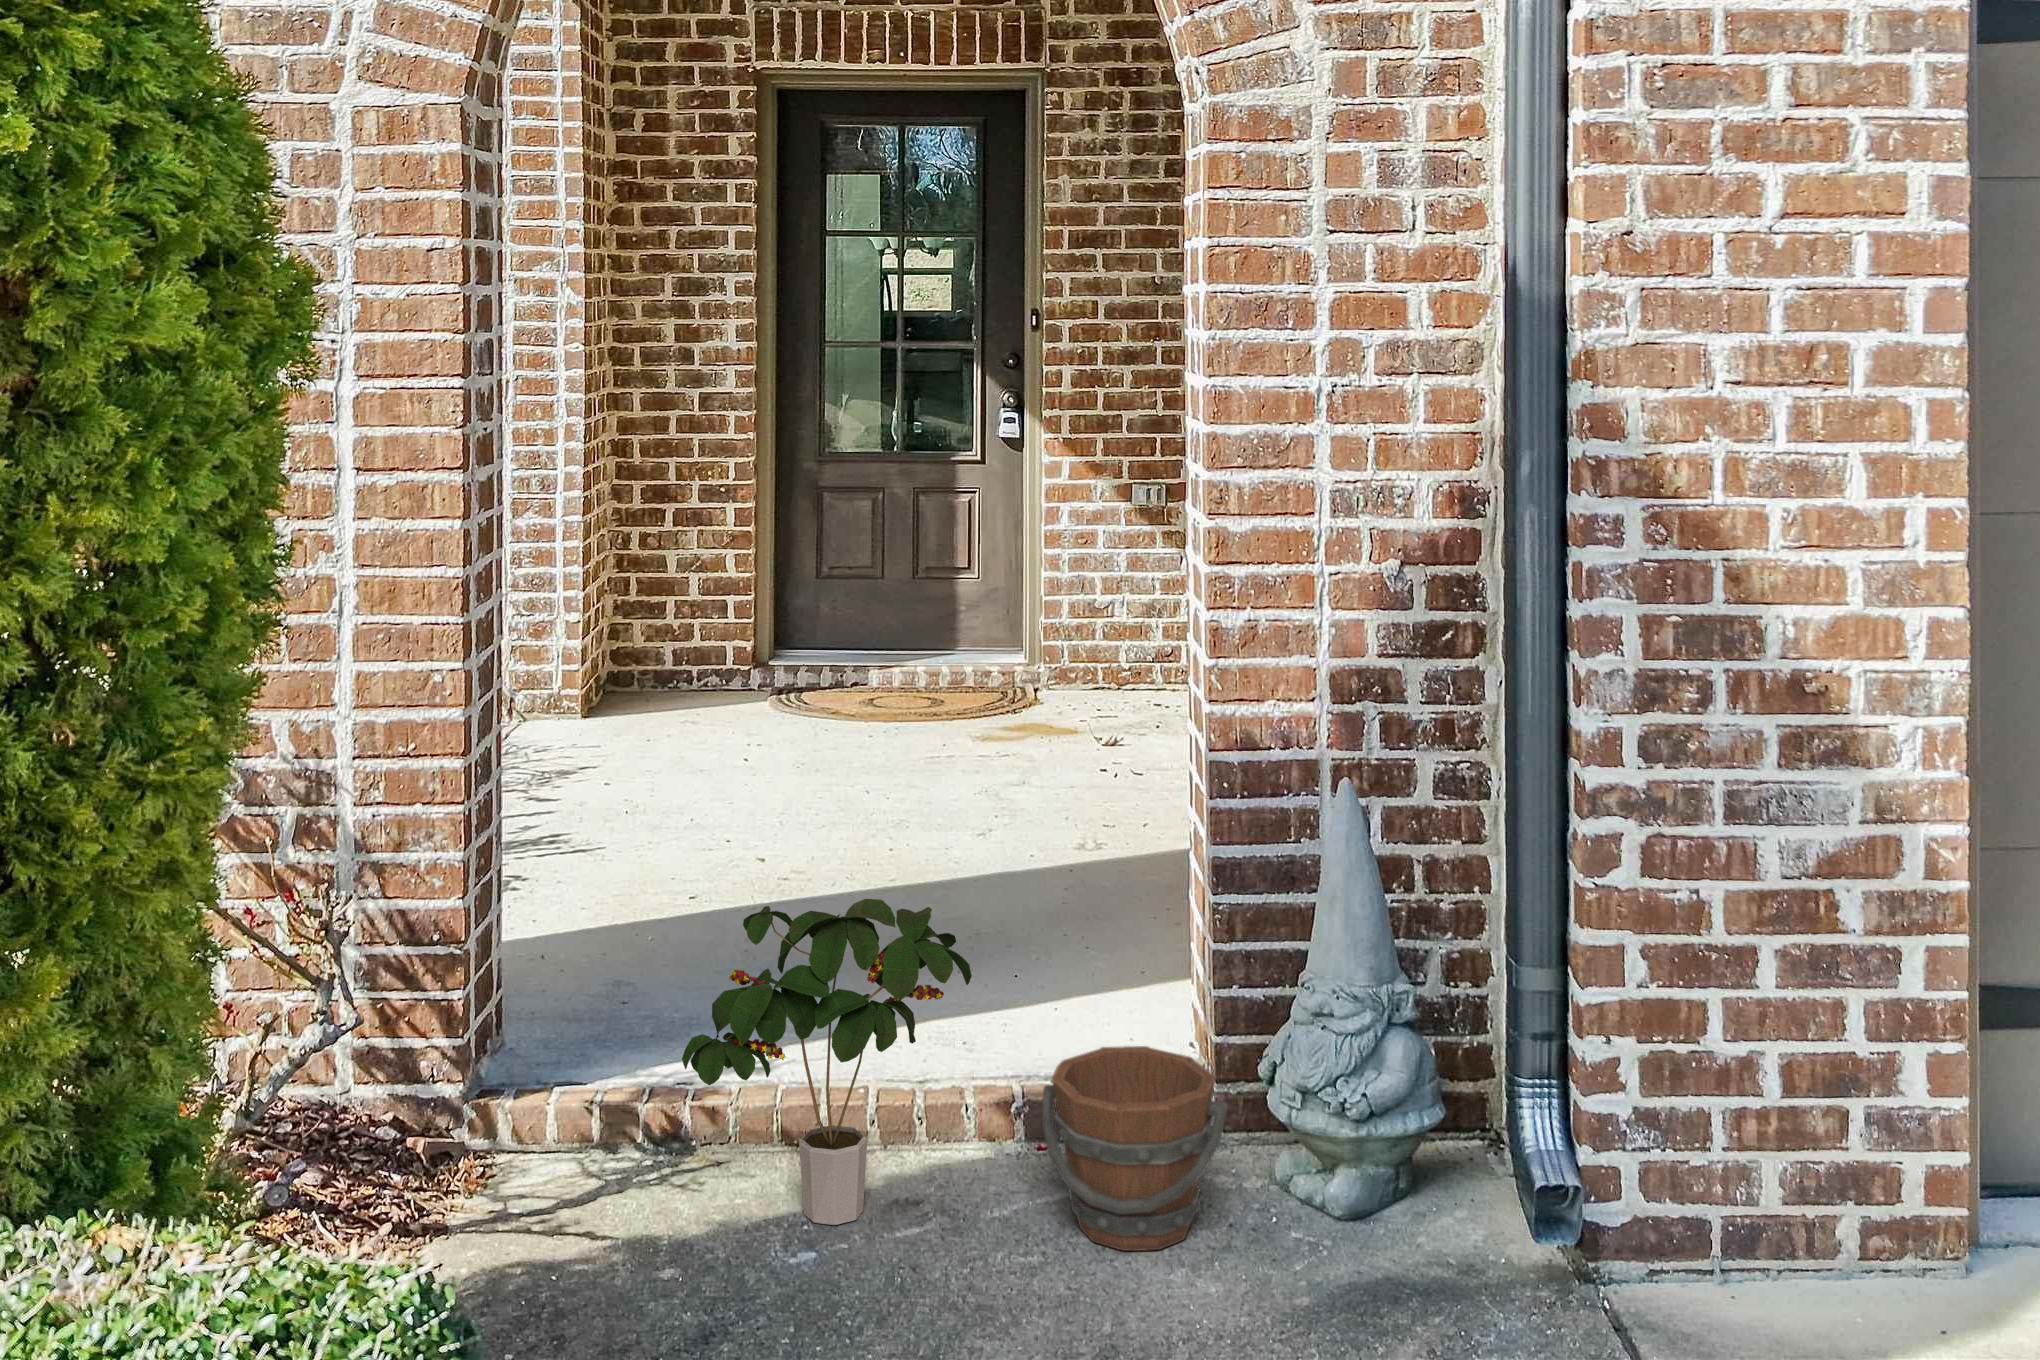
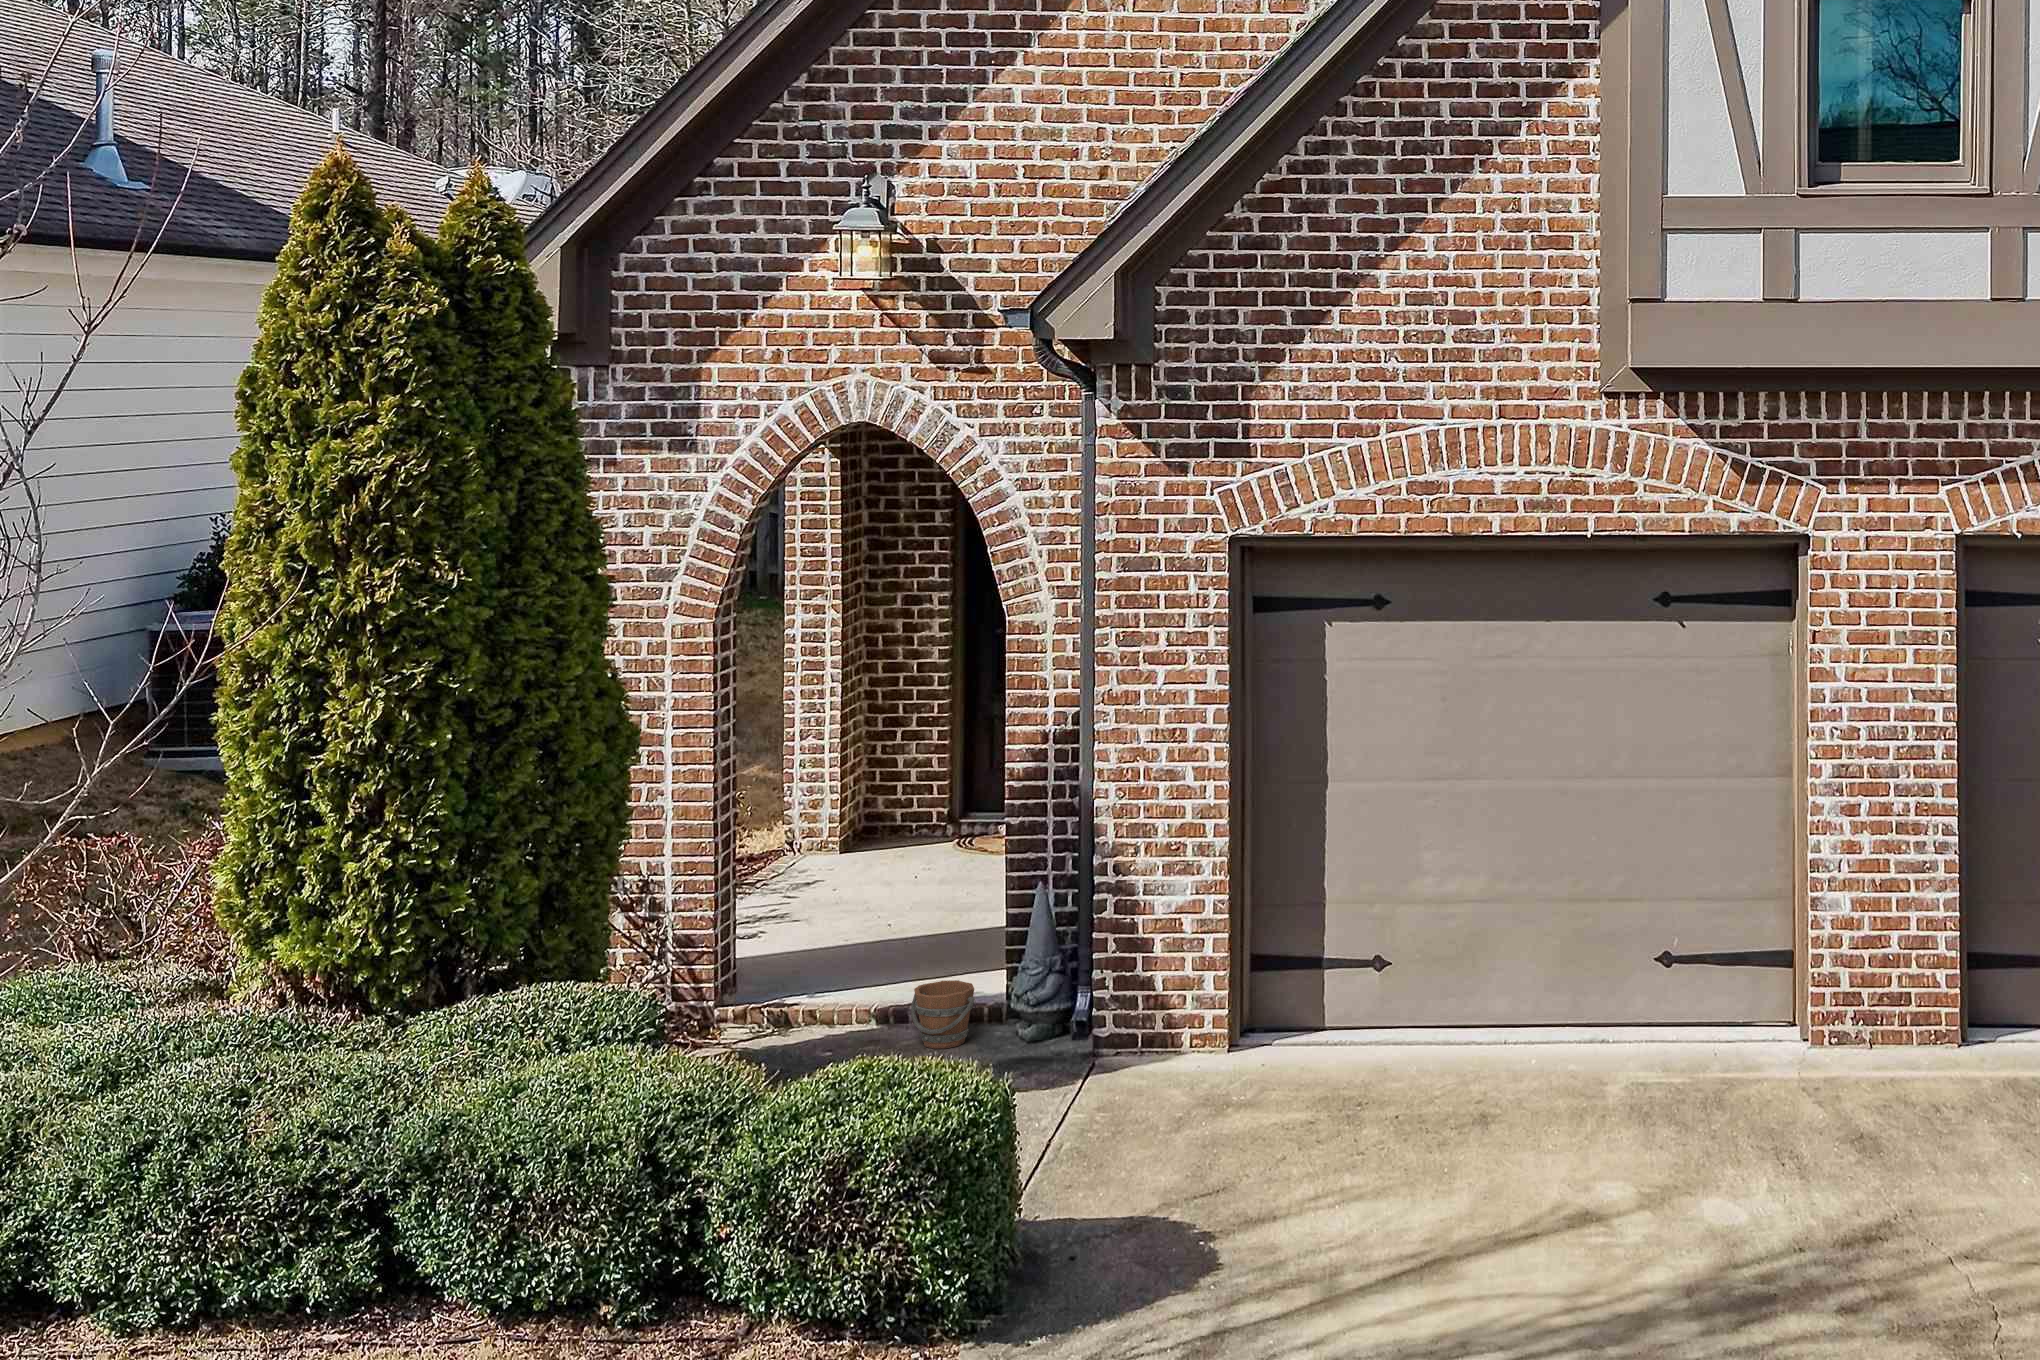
potted plant: present [682,899,972,1225] -> none [783,925,891,1042]

